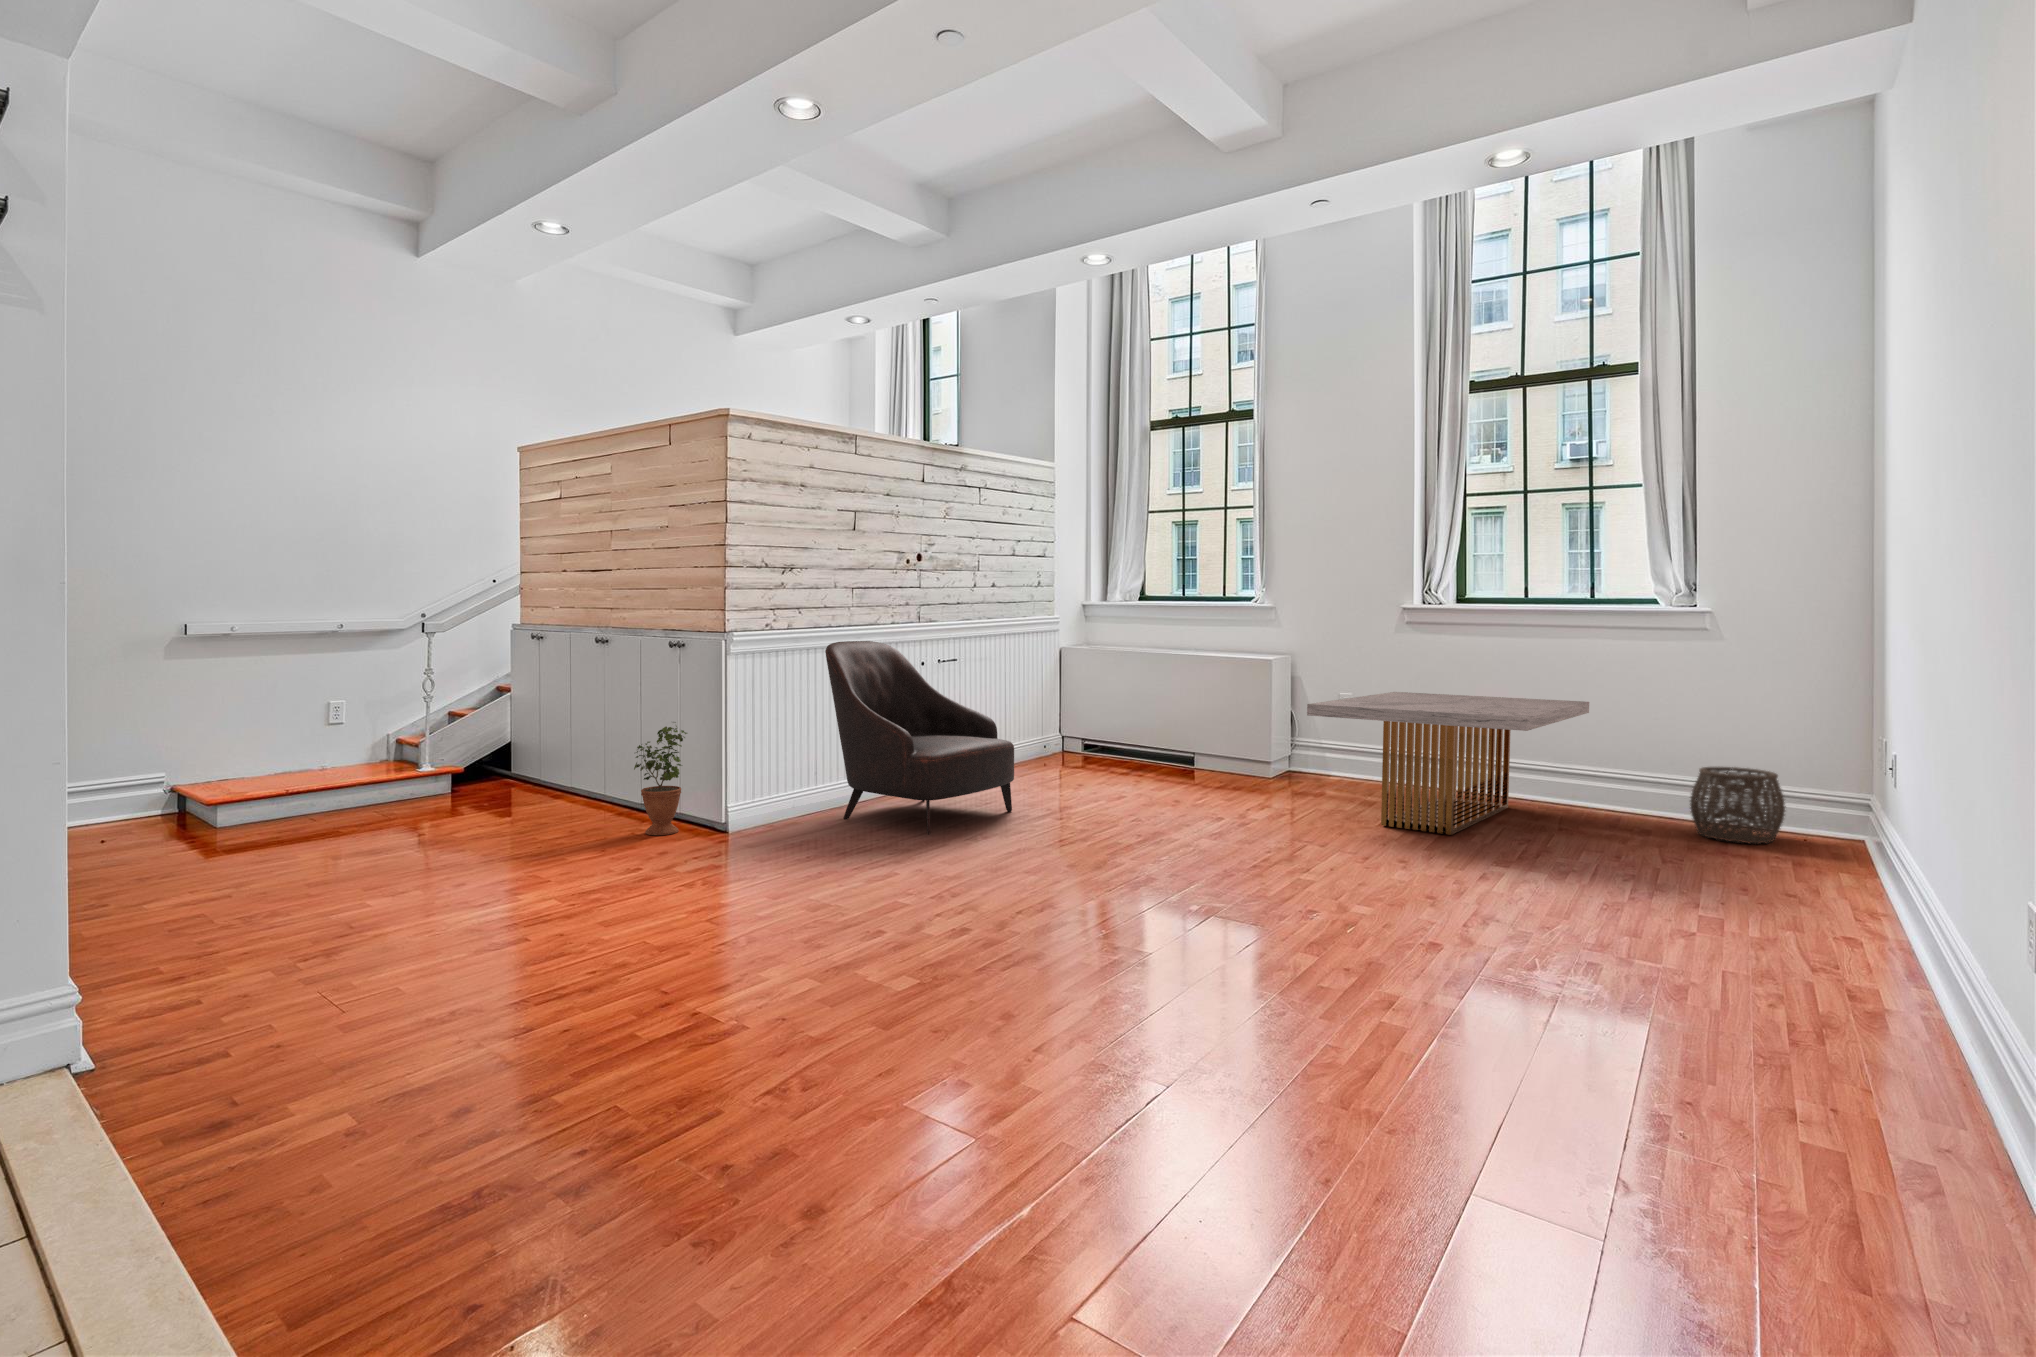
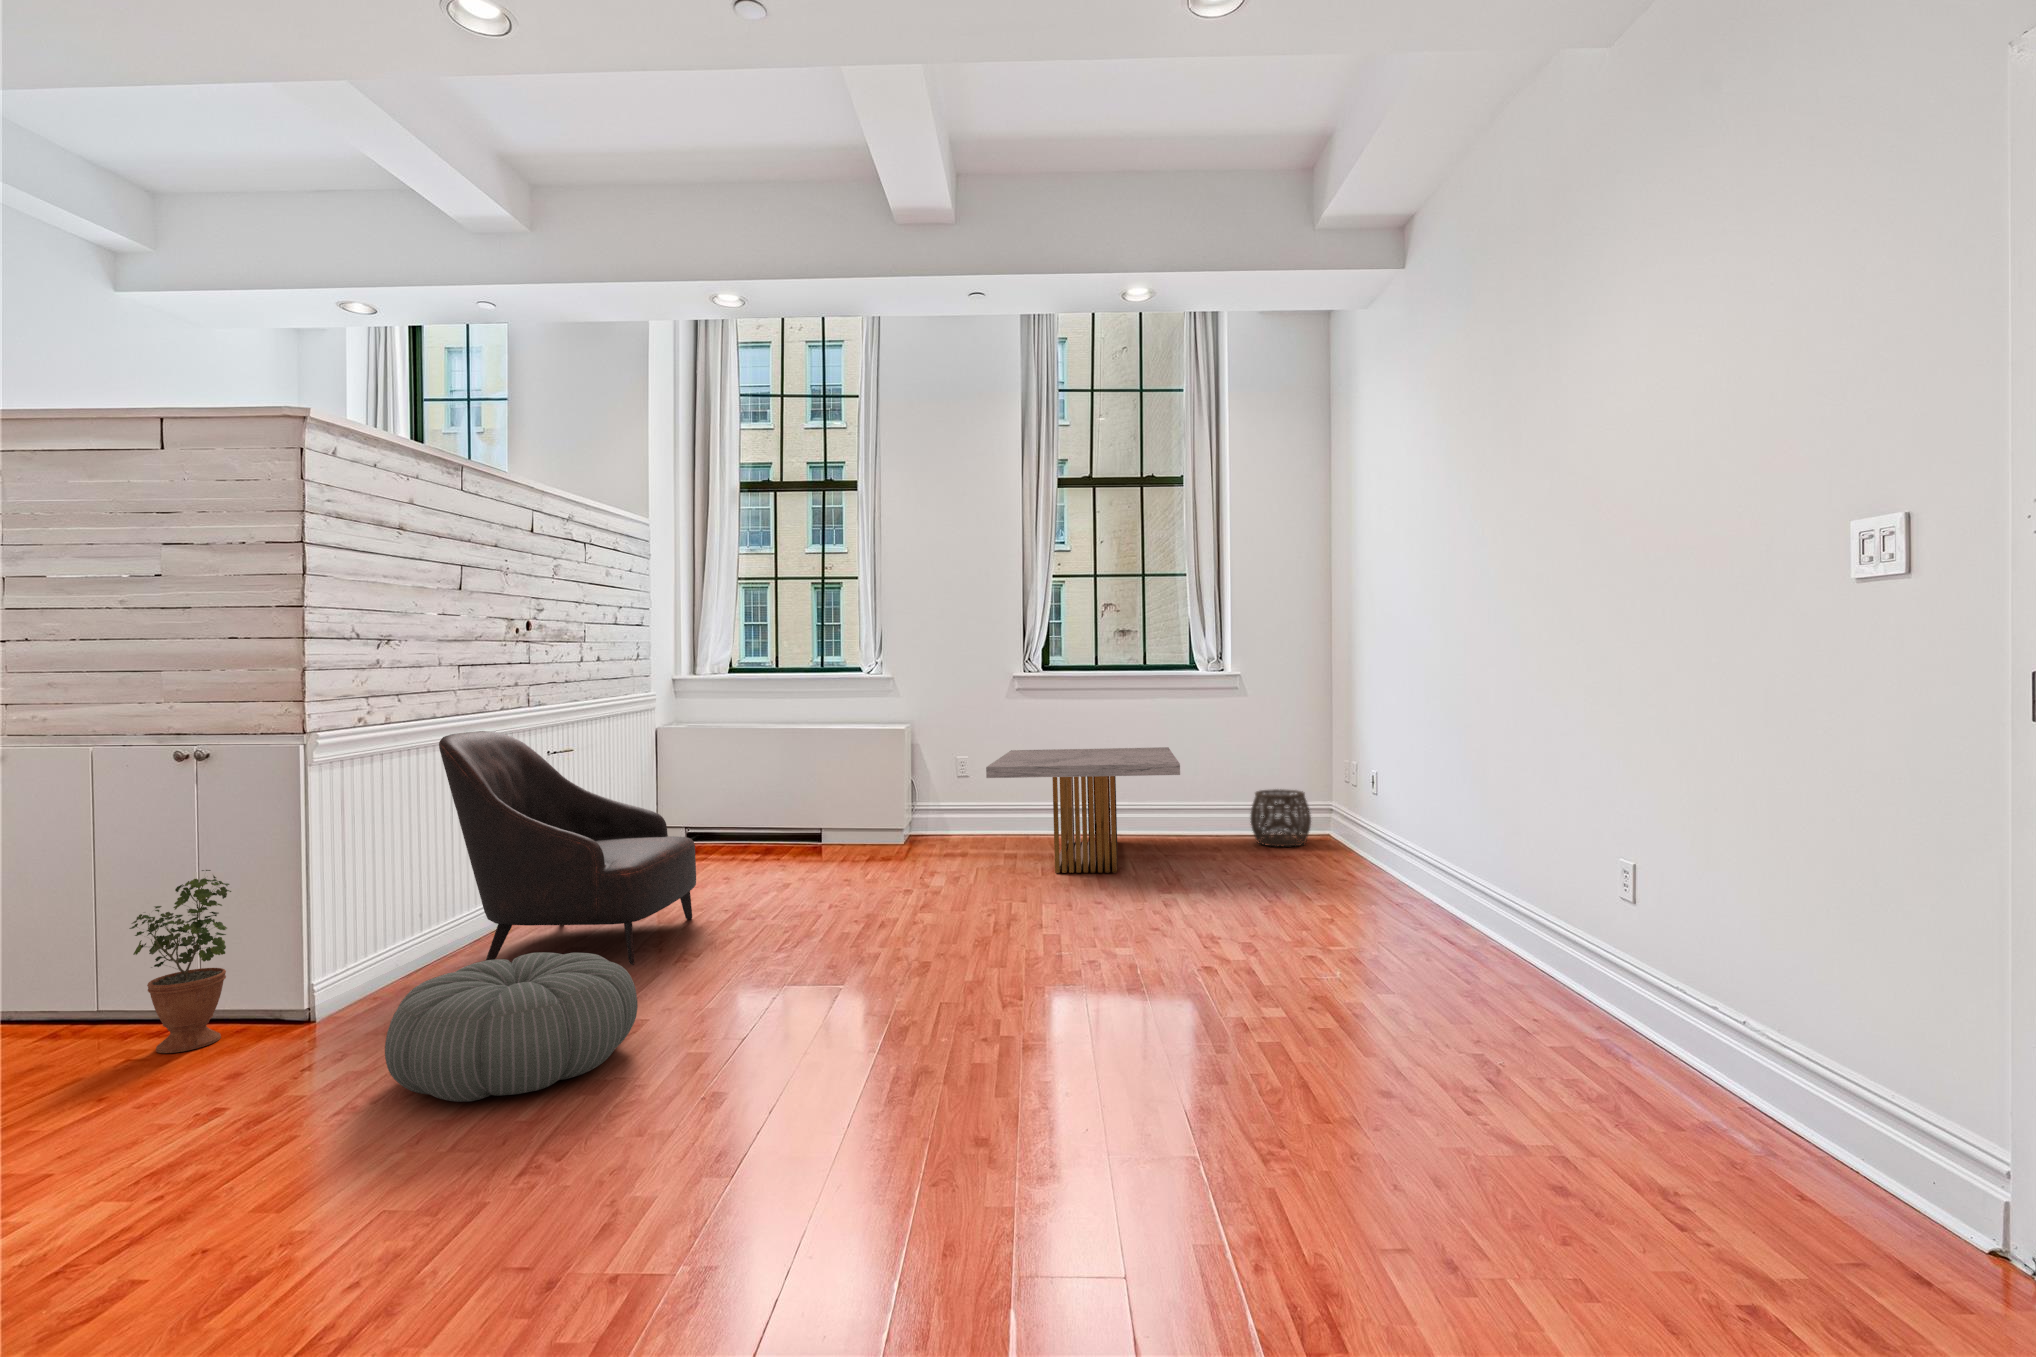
pouf: none [704,804,868,895] -> present [385,952,638,1102]

